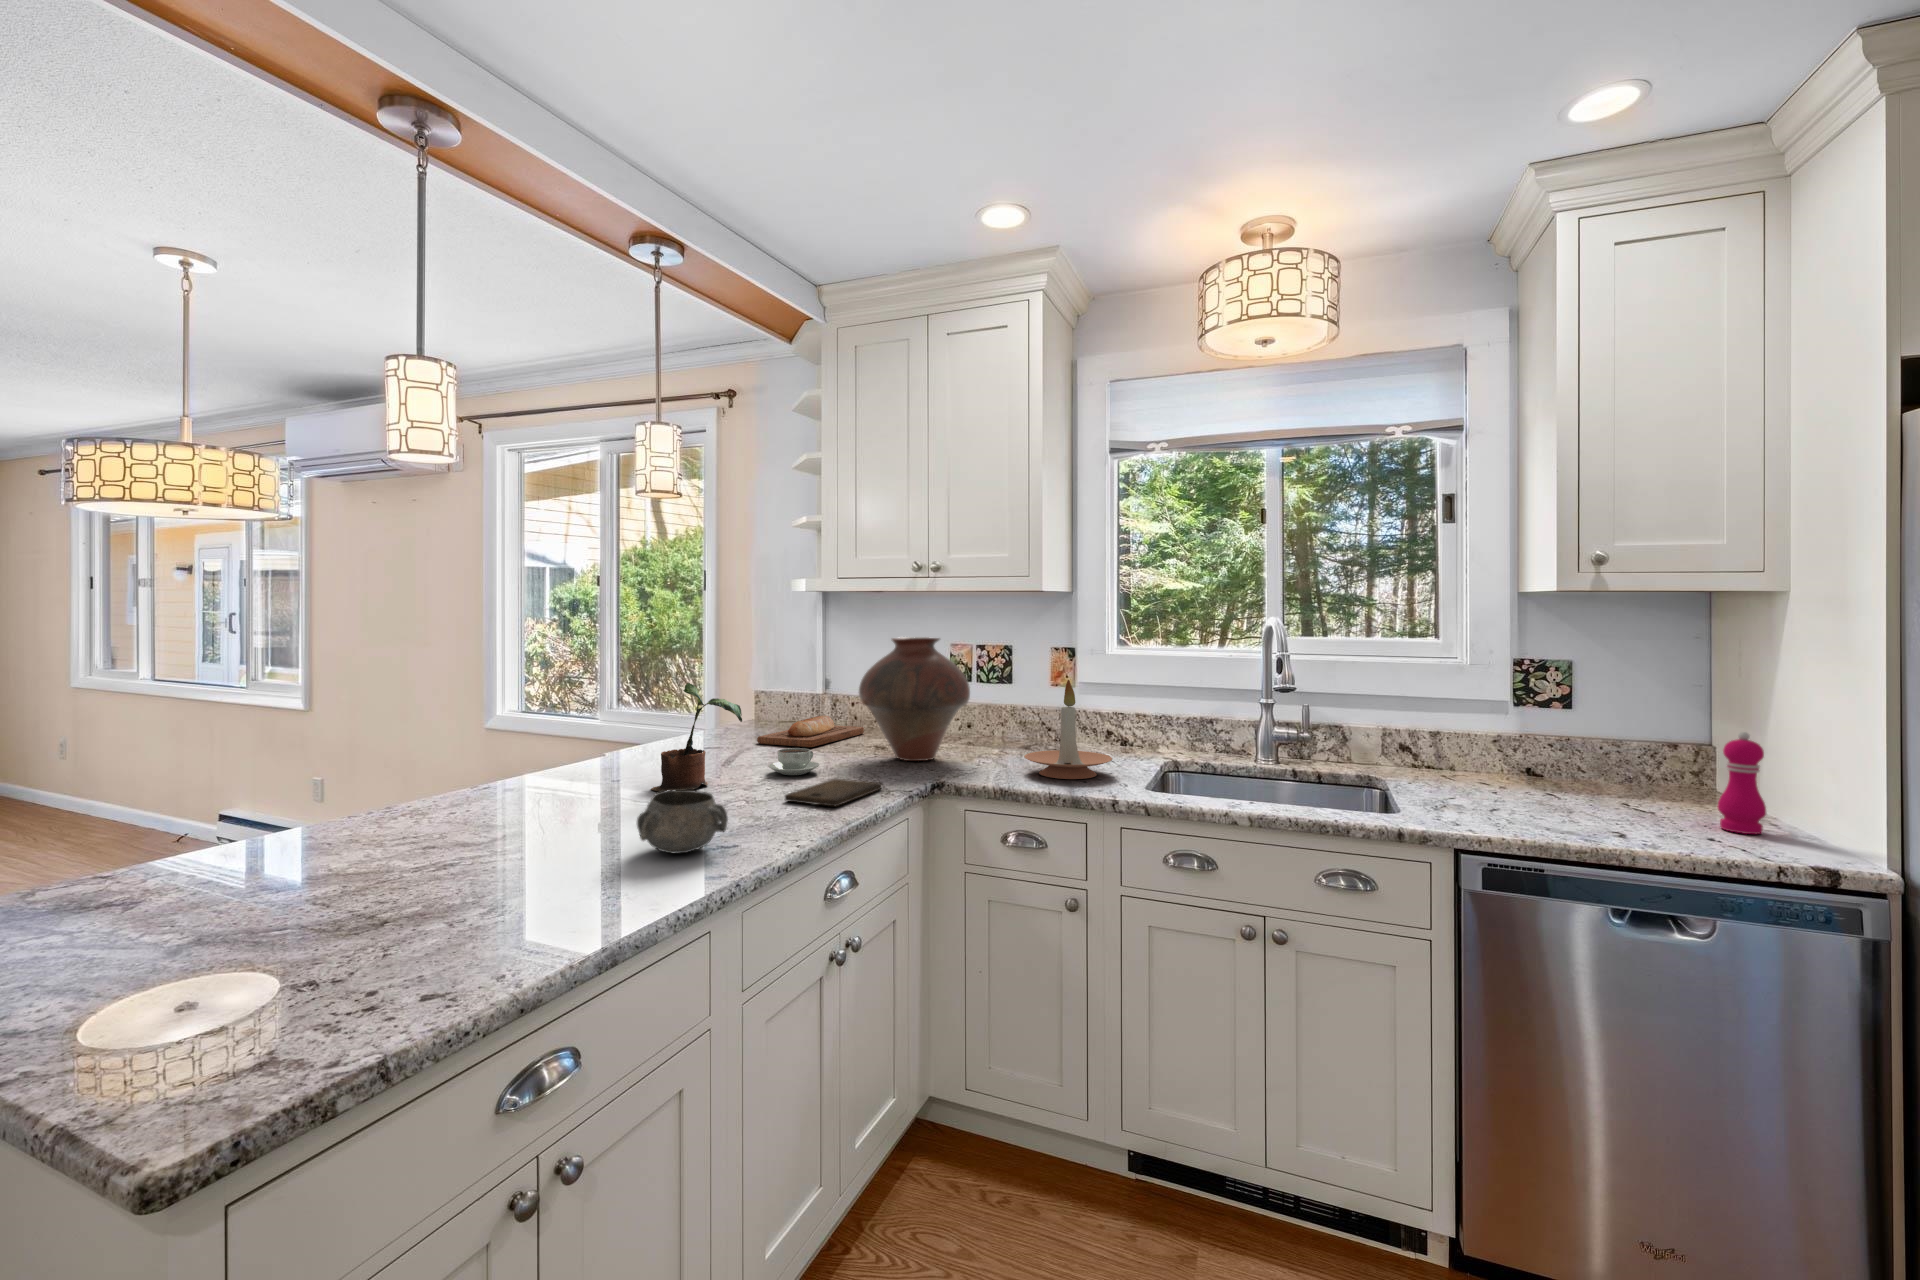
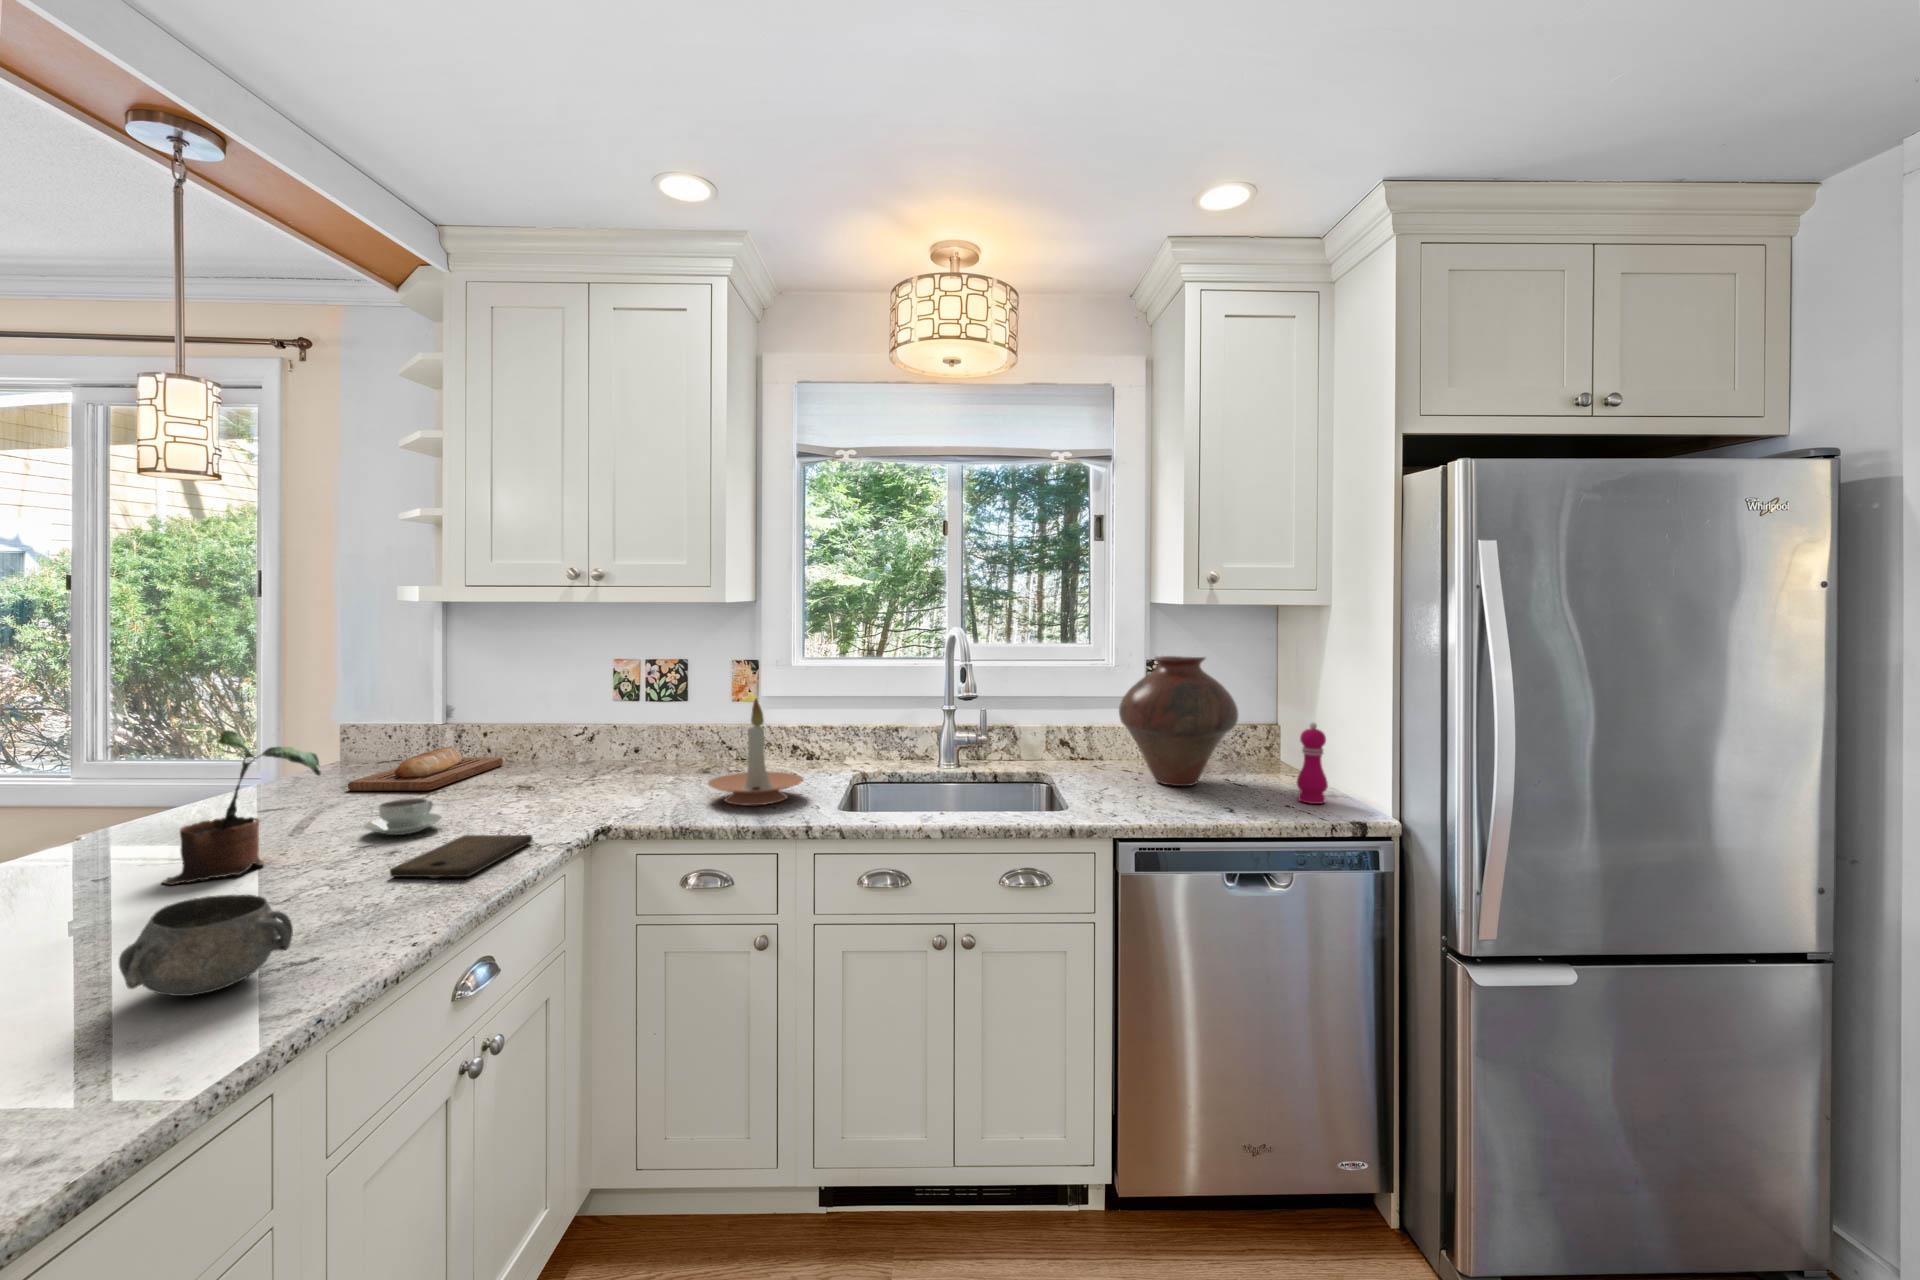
vase: present [859,637,970,761] -> present [1119,656,1238,786]

